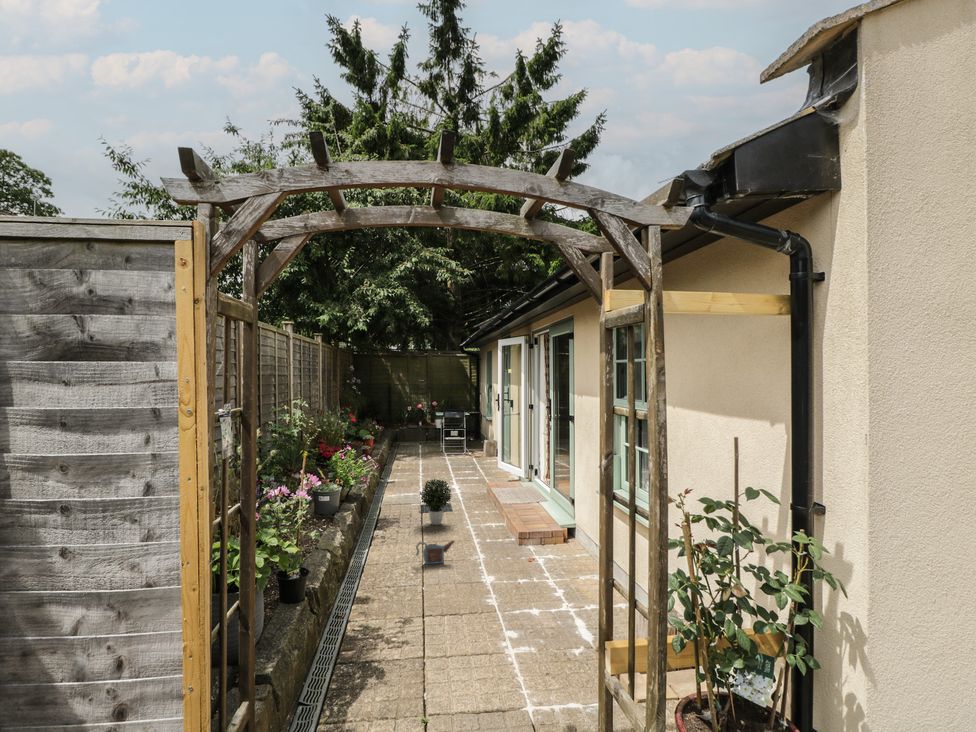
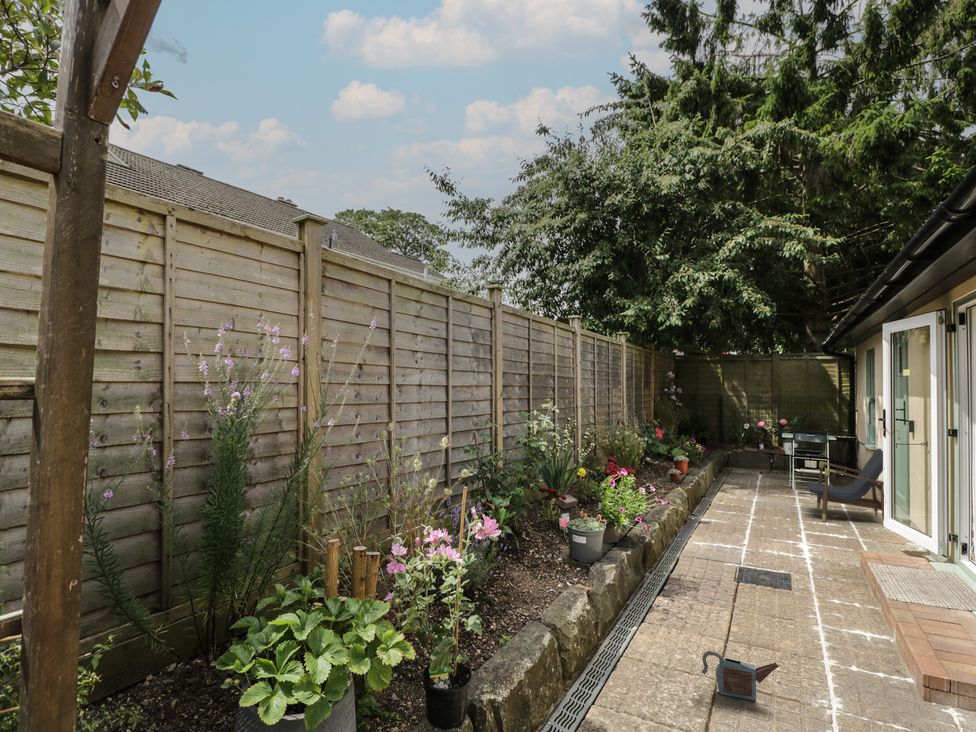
lounge chair: none [454,420,502,471] -> present [806,448,884,522]
potted plant: present [420,479,451,525] -> none [728,534,787,613]

